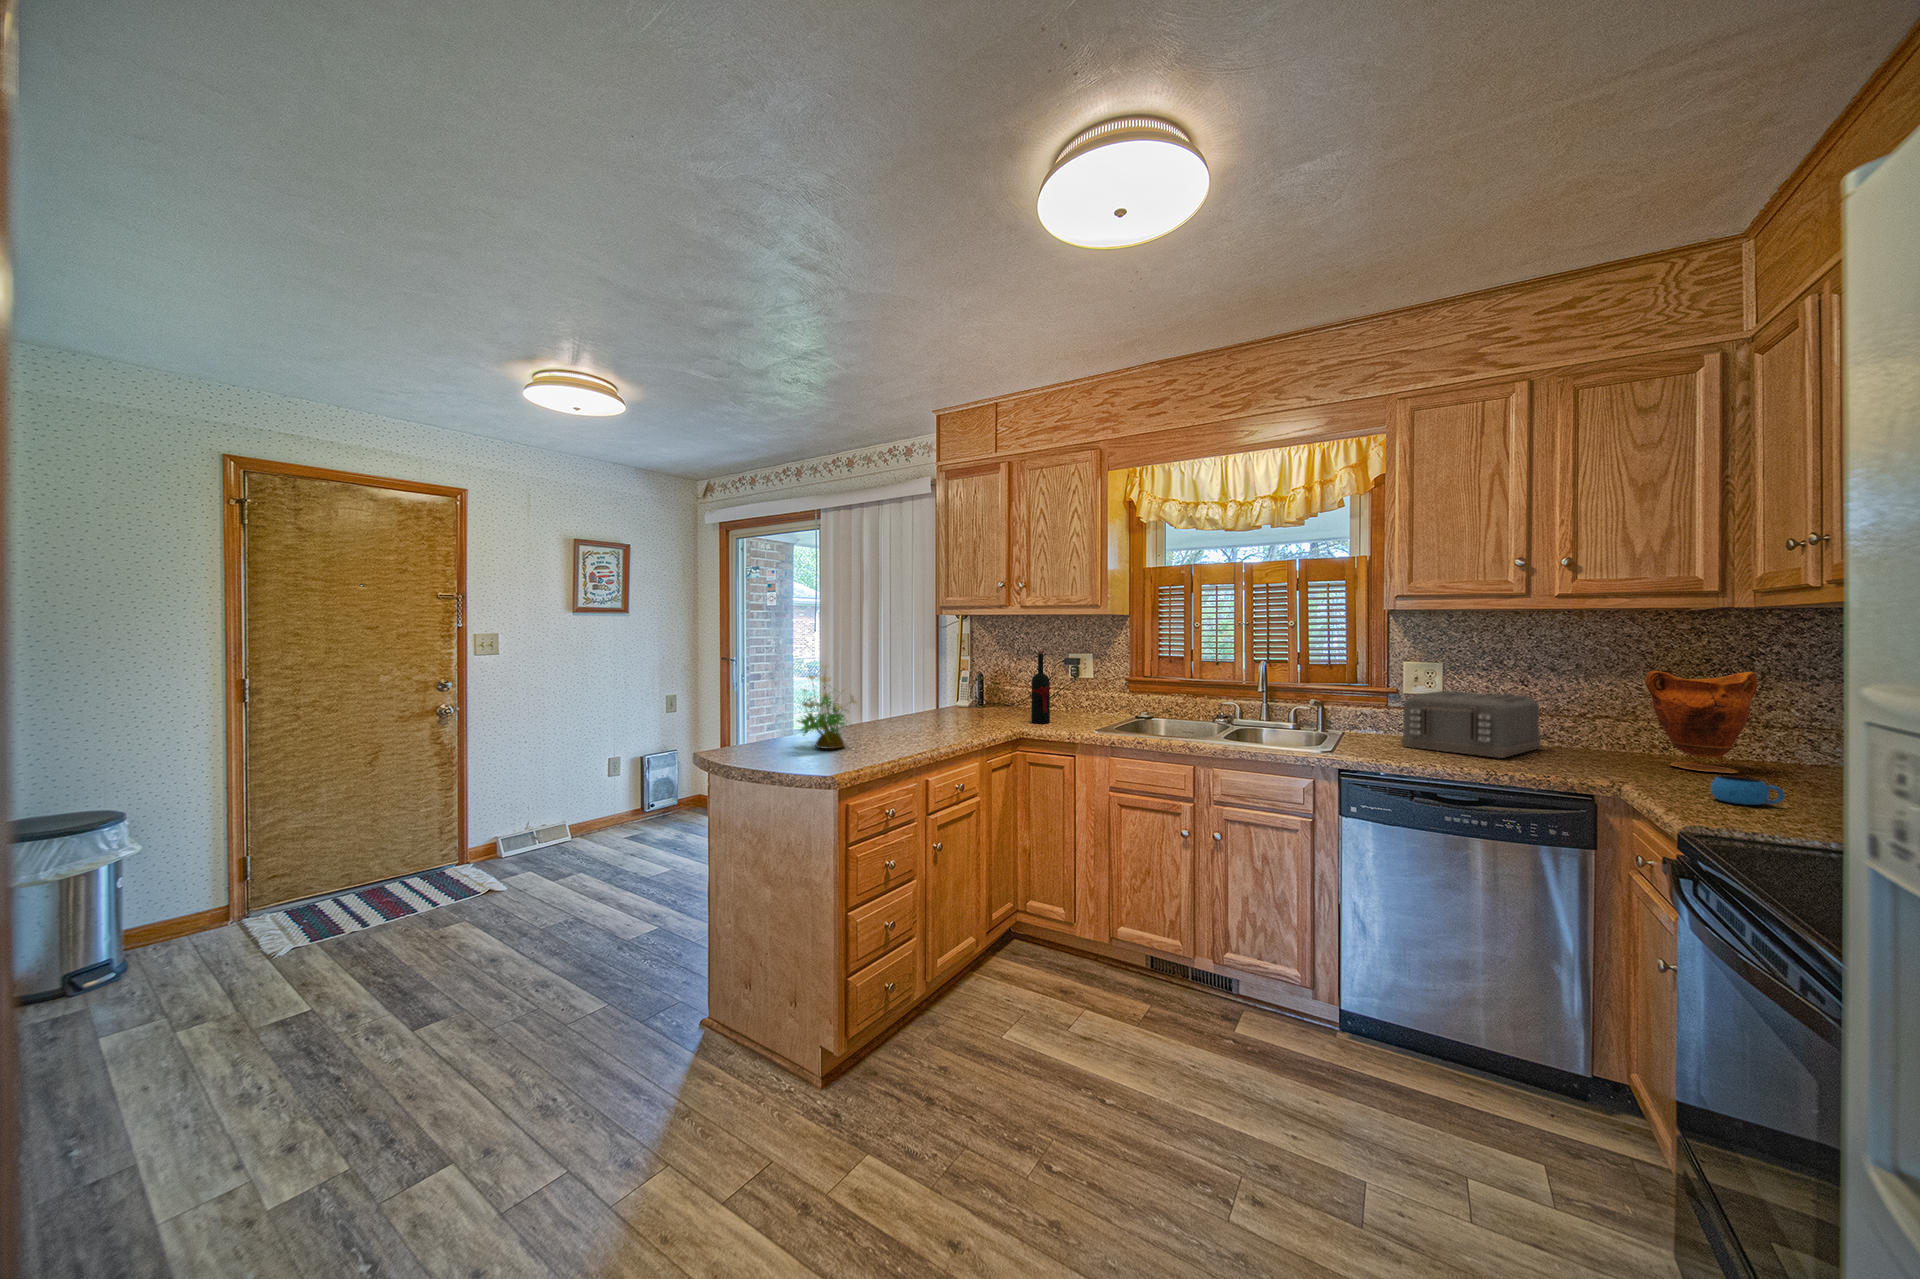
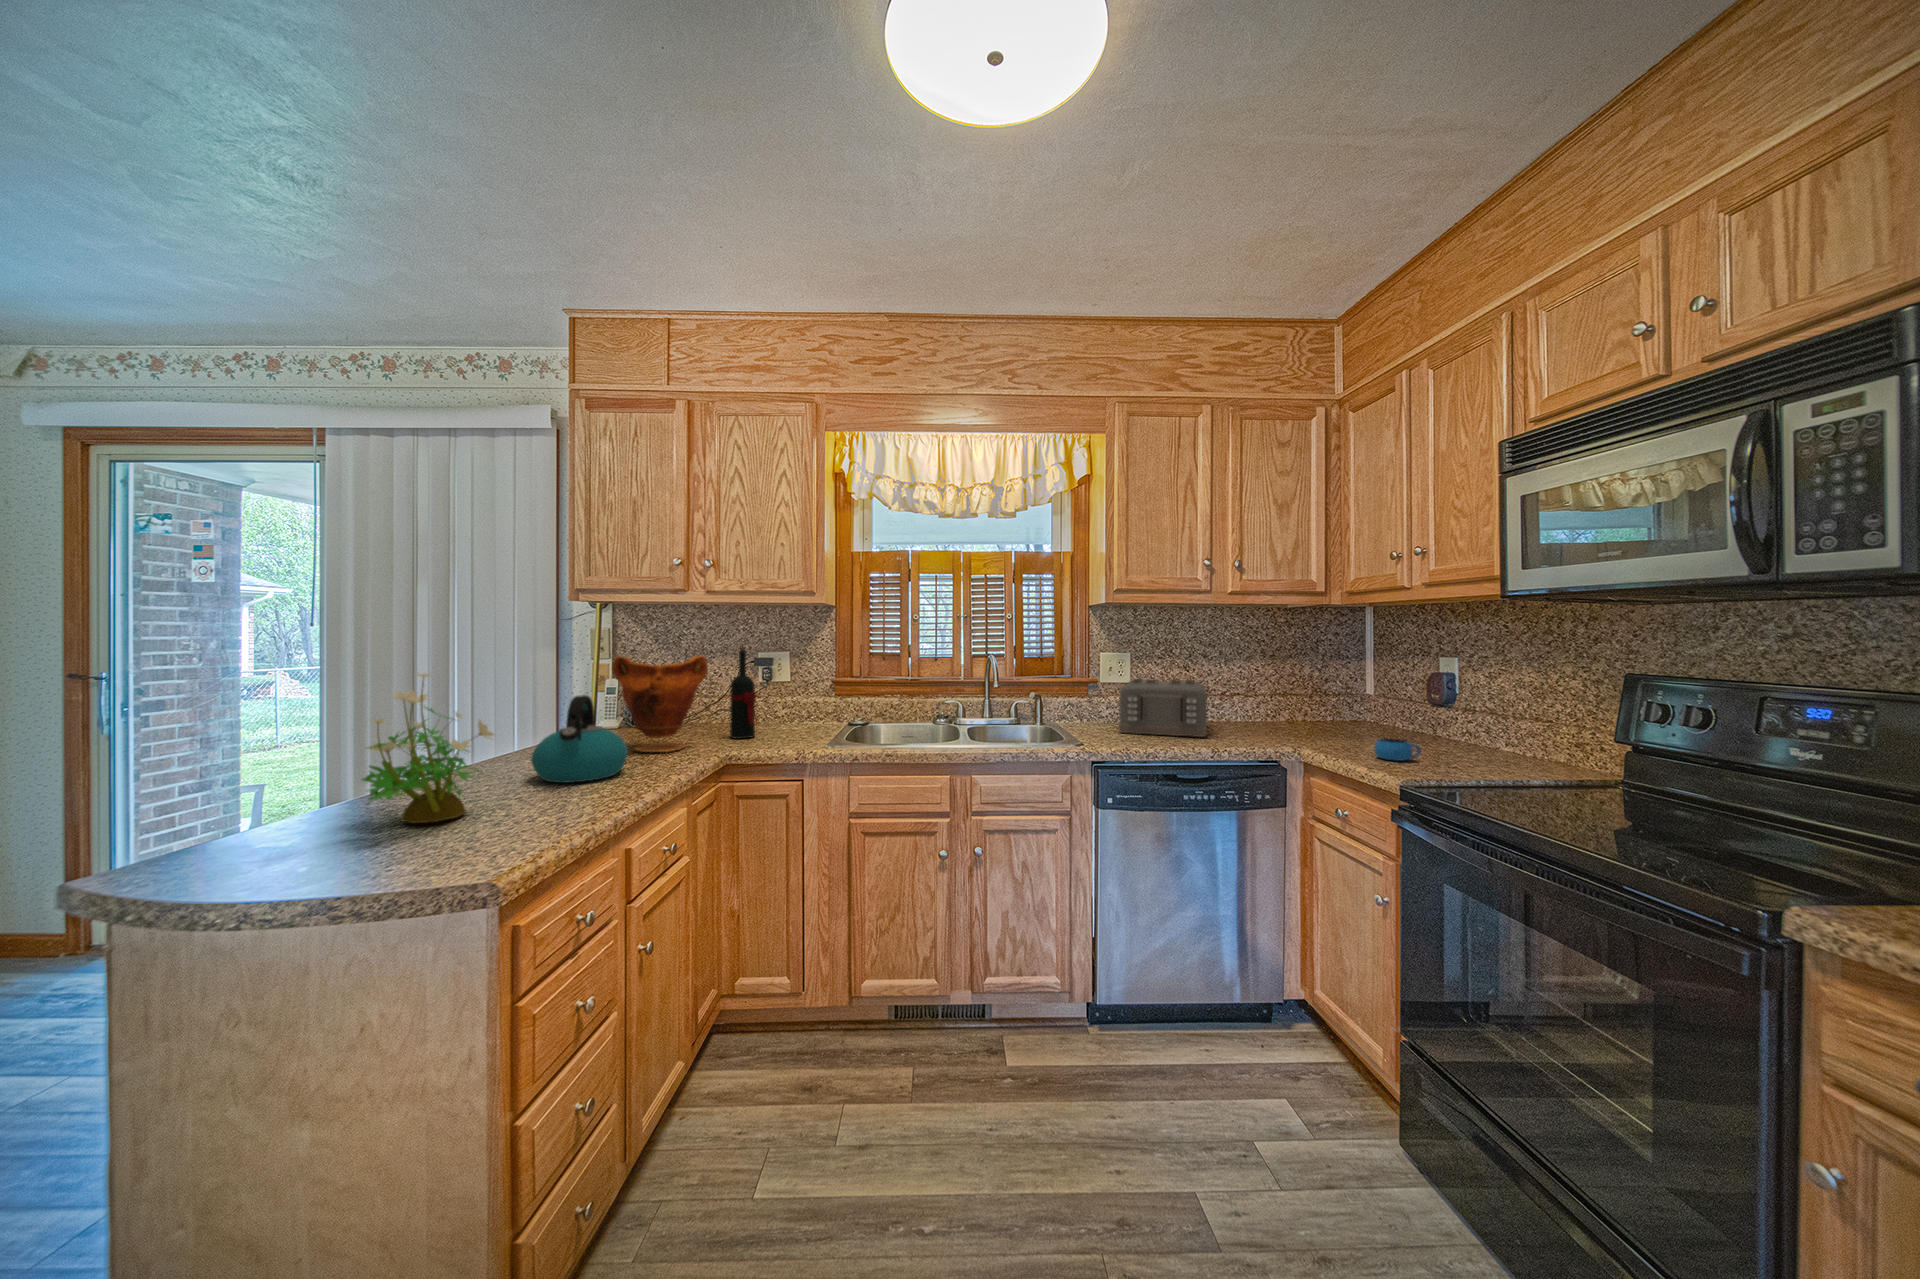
vase: present [1645,671,1757,773] -> present [612,656,708,752]
kettle: none [888,683,943,738] -> present [531,695,628,783]

